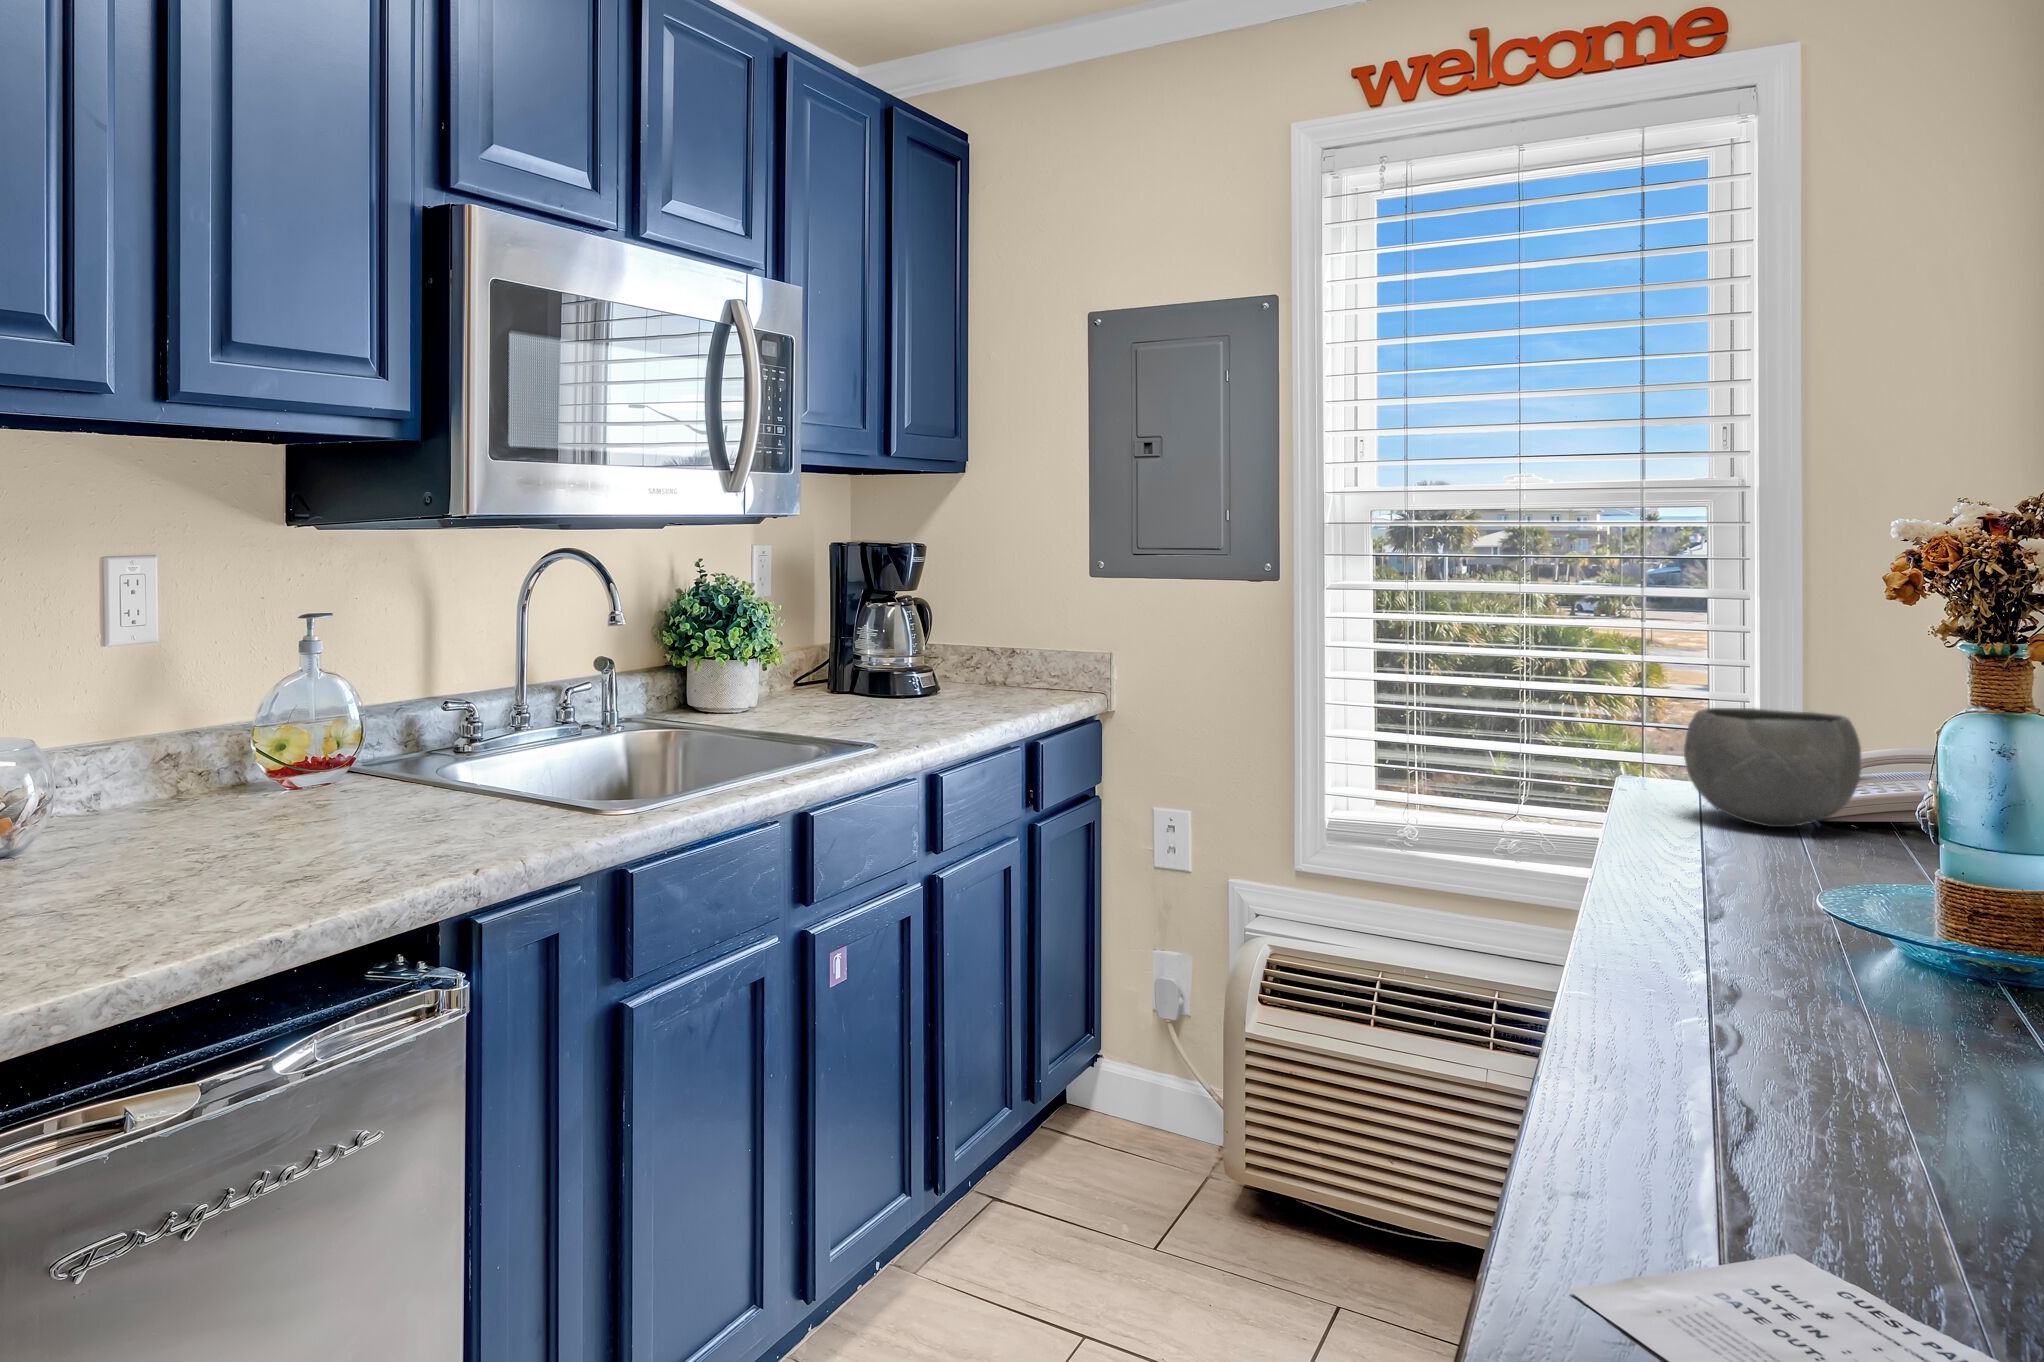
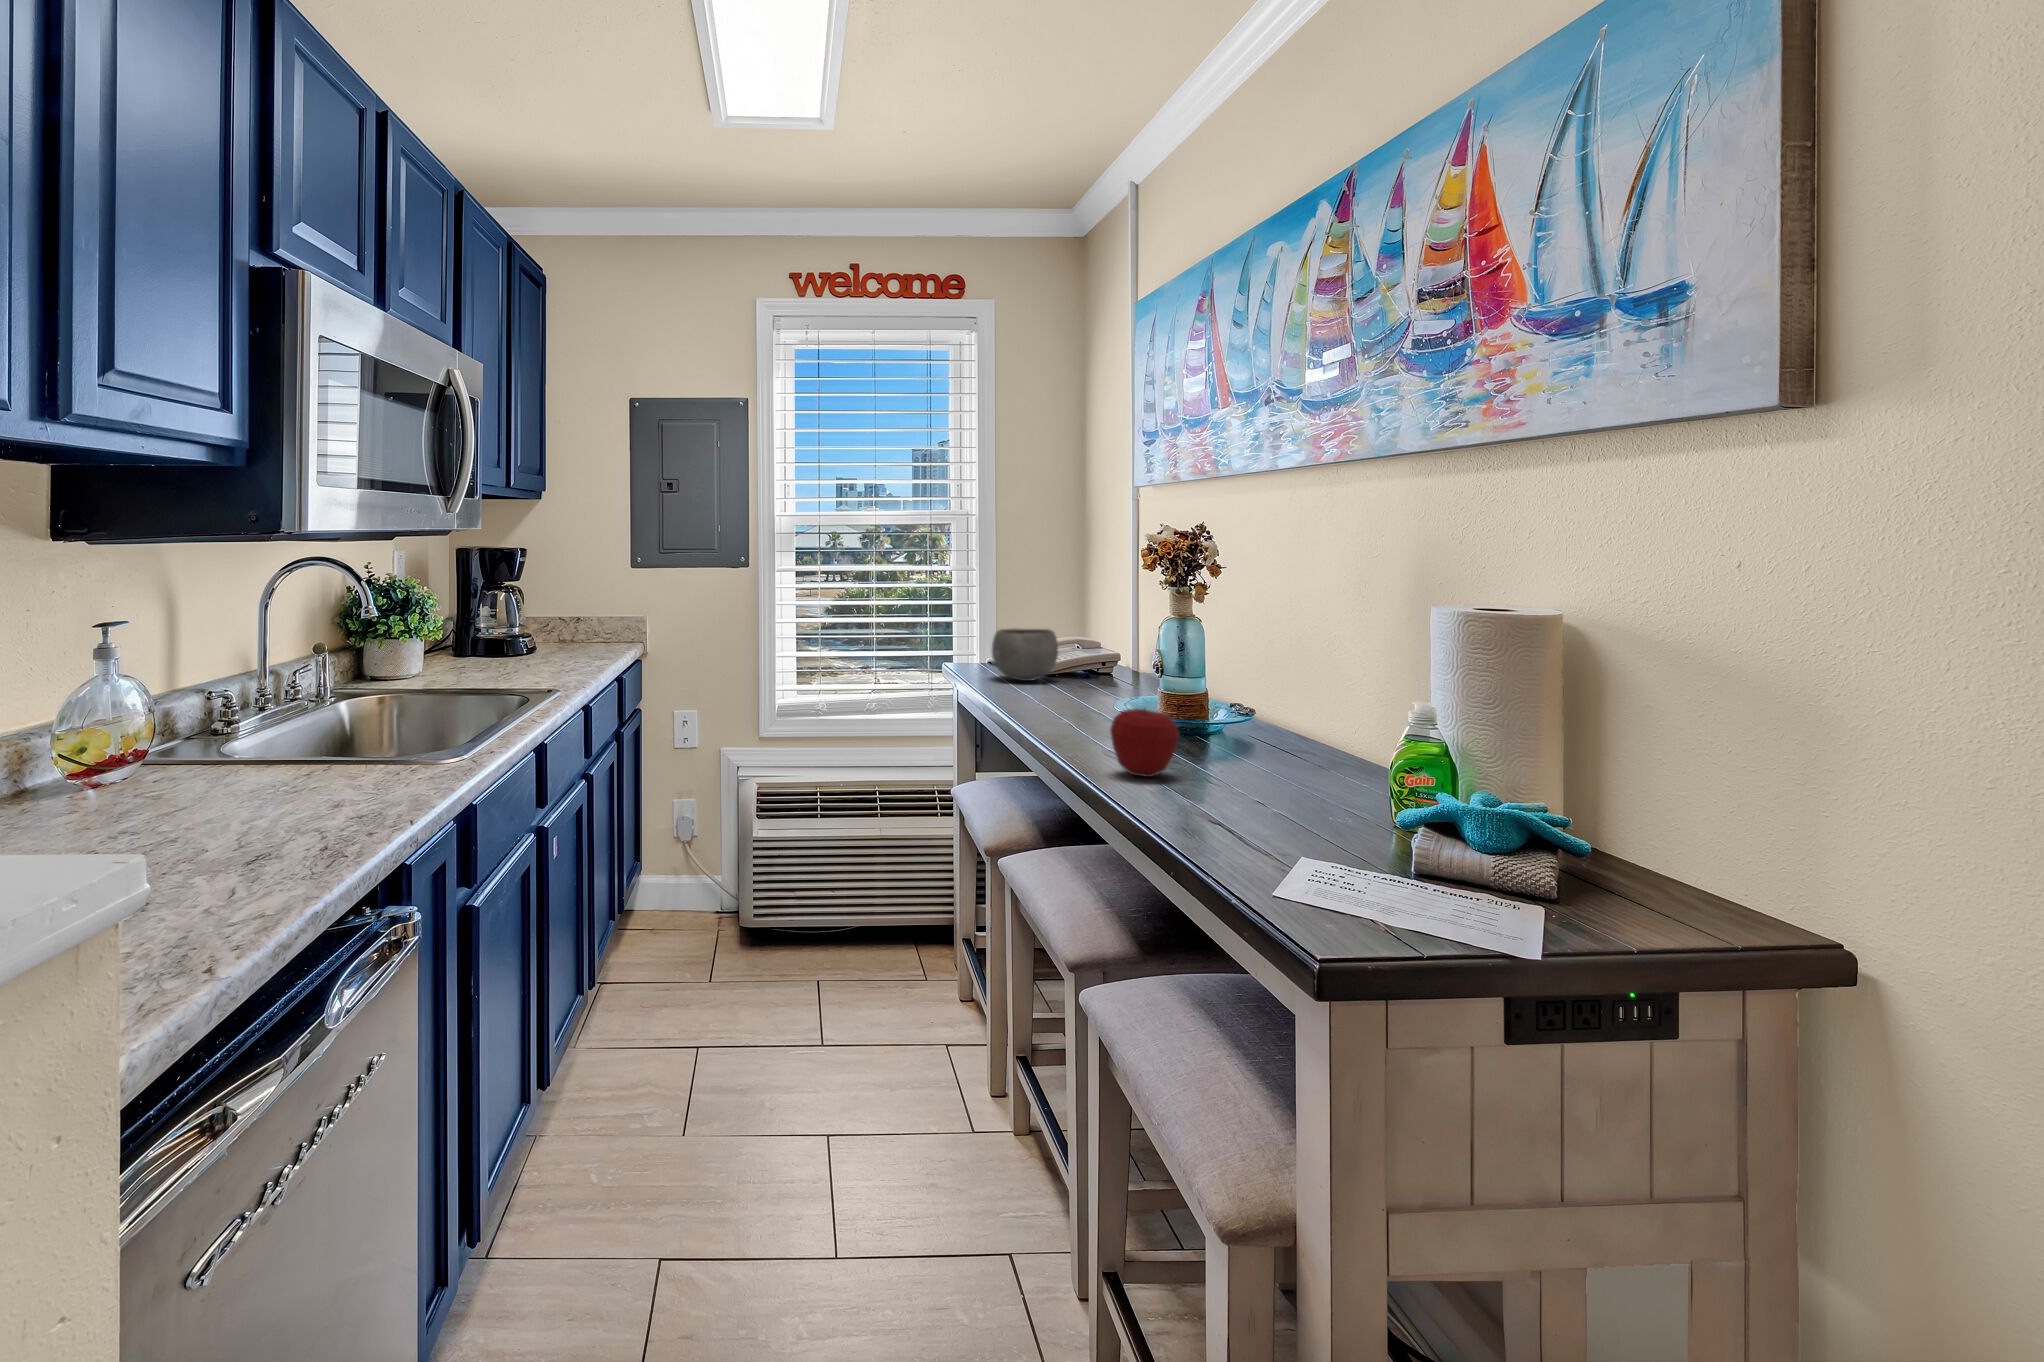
apple: none [1639,949,1891,1176] -> present [1110,708,1179,777]

